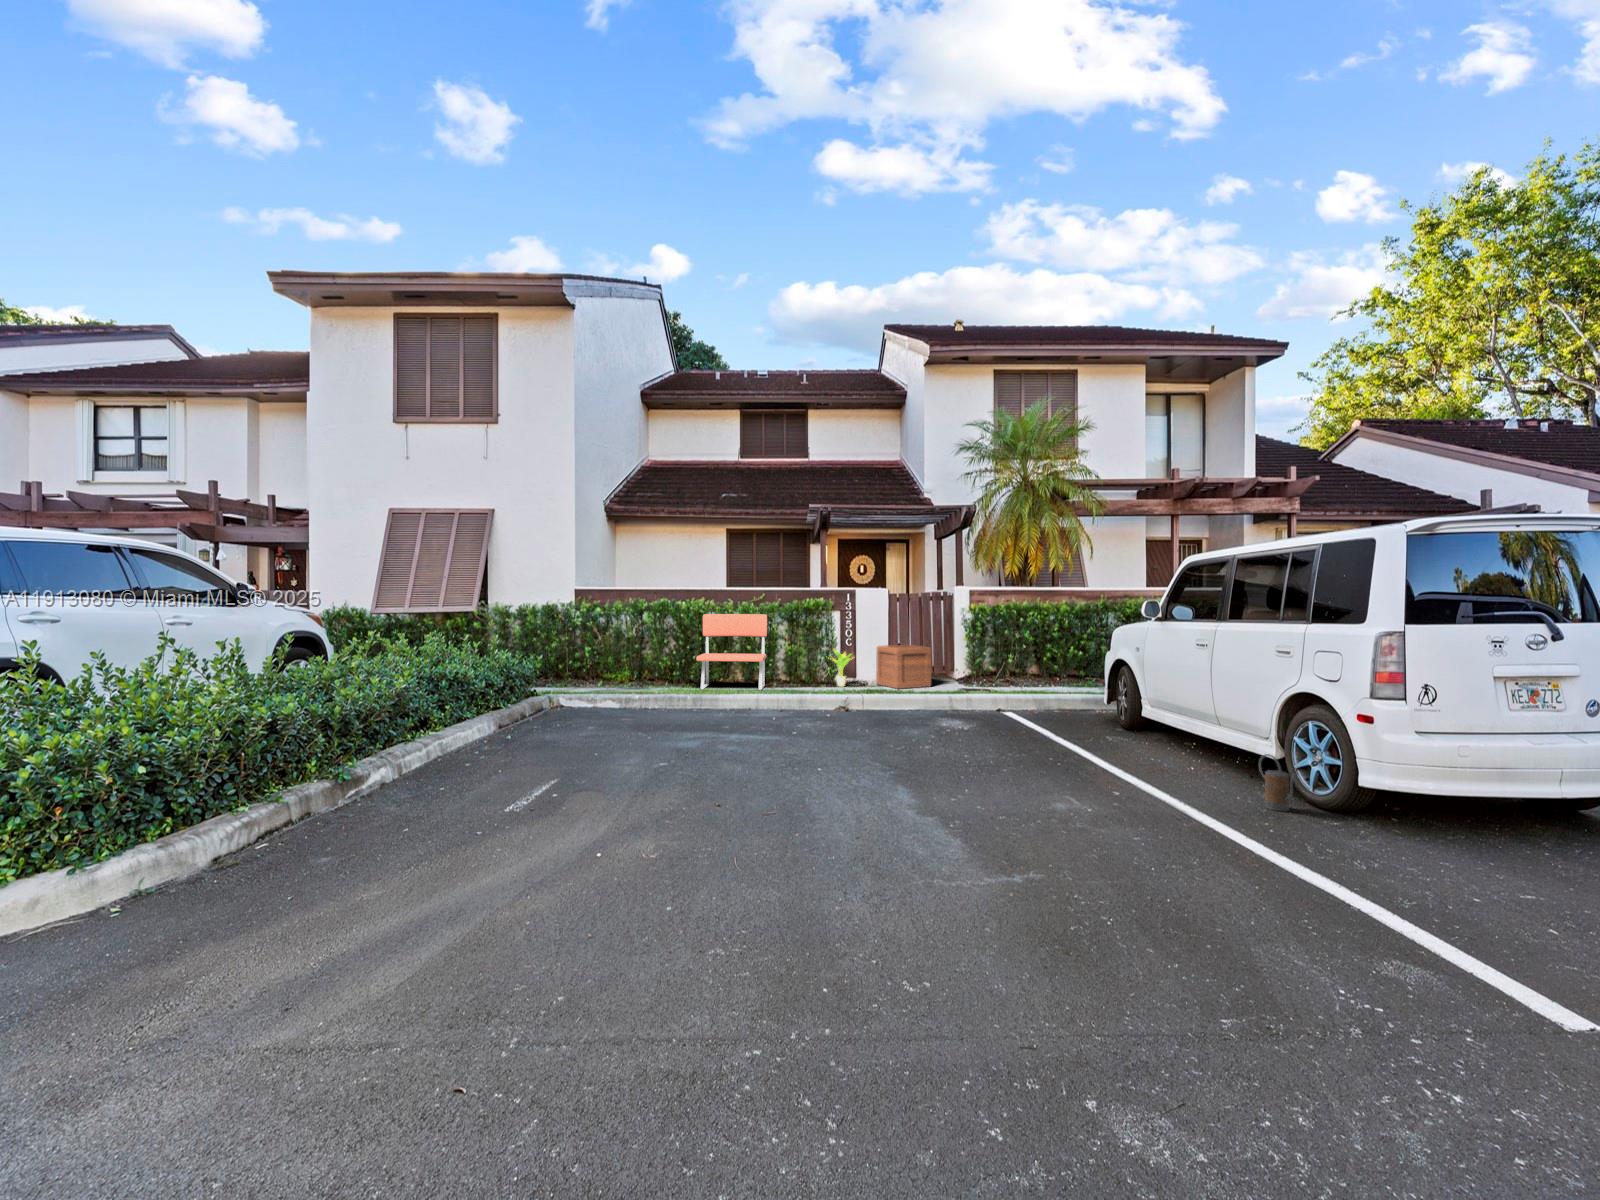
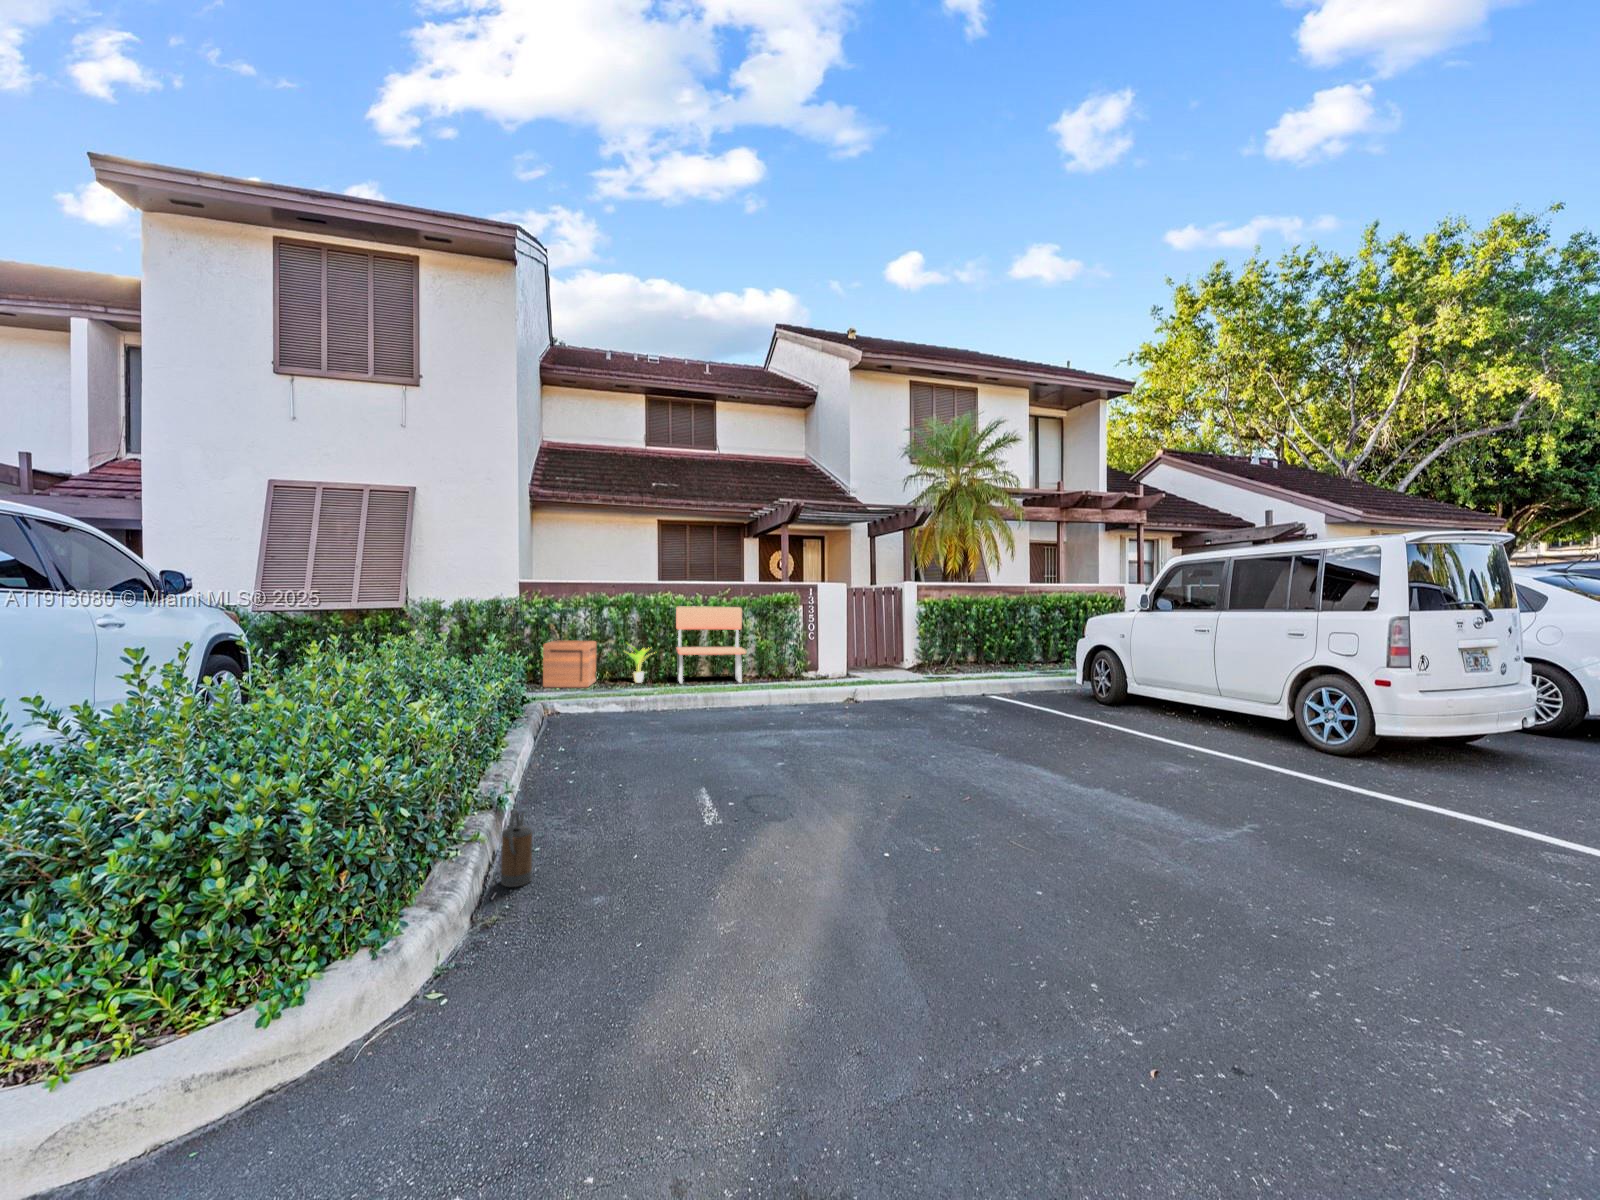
wooden crate: present [876,645,931,689] -> present [543,640,596,688]
potted plant: present [832,649,852,687] -> present [628,647,649,683]
watering can: present [1259,754,1296,811] -> present [501,810,533,887]

